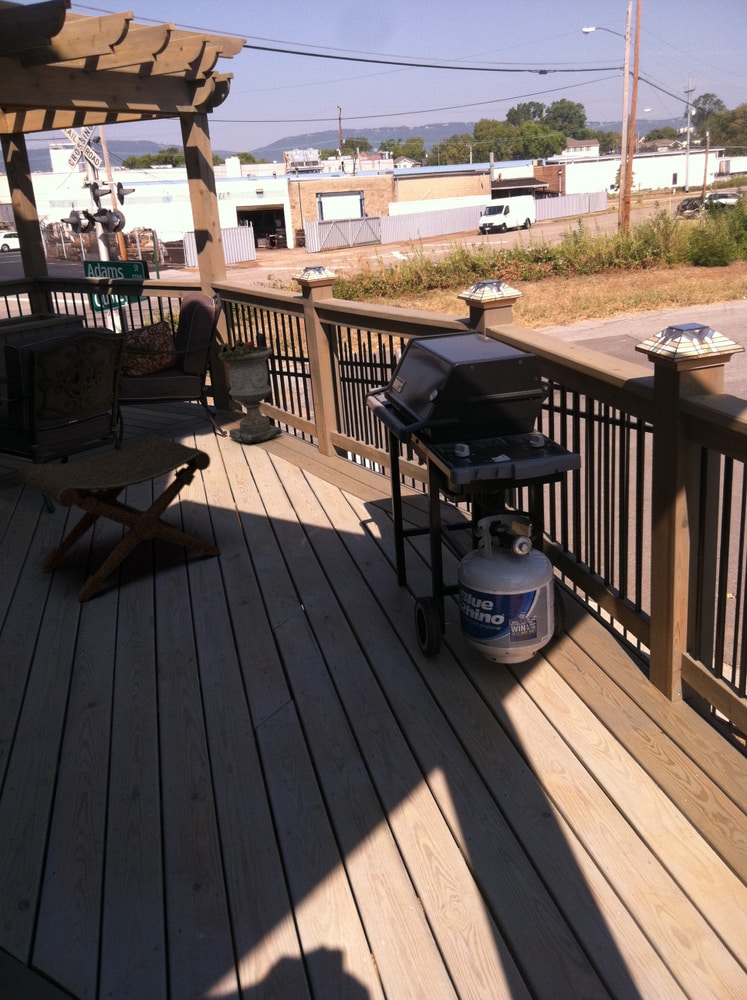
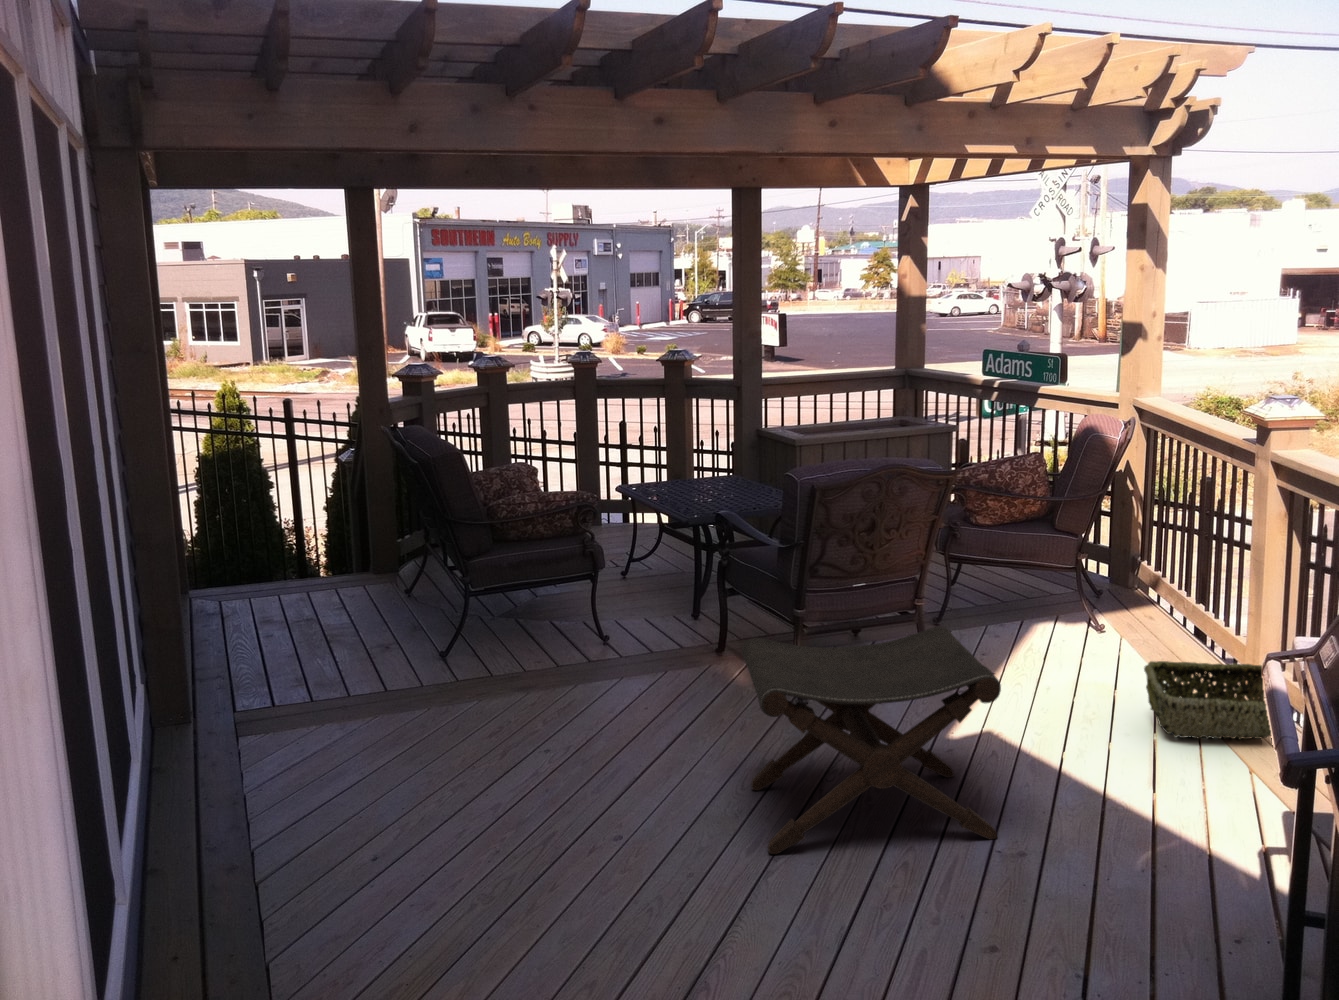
planter: present [218,339,282,443] -> none [1105,488,1198,655]
woven basket: none [268,430,354,481] -> present [1144,661,1271,739]

